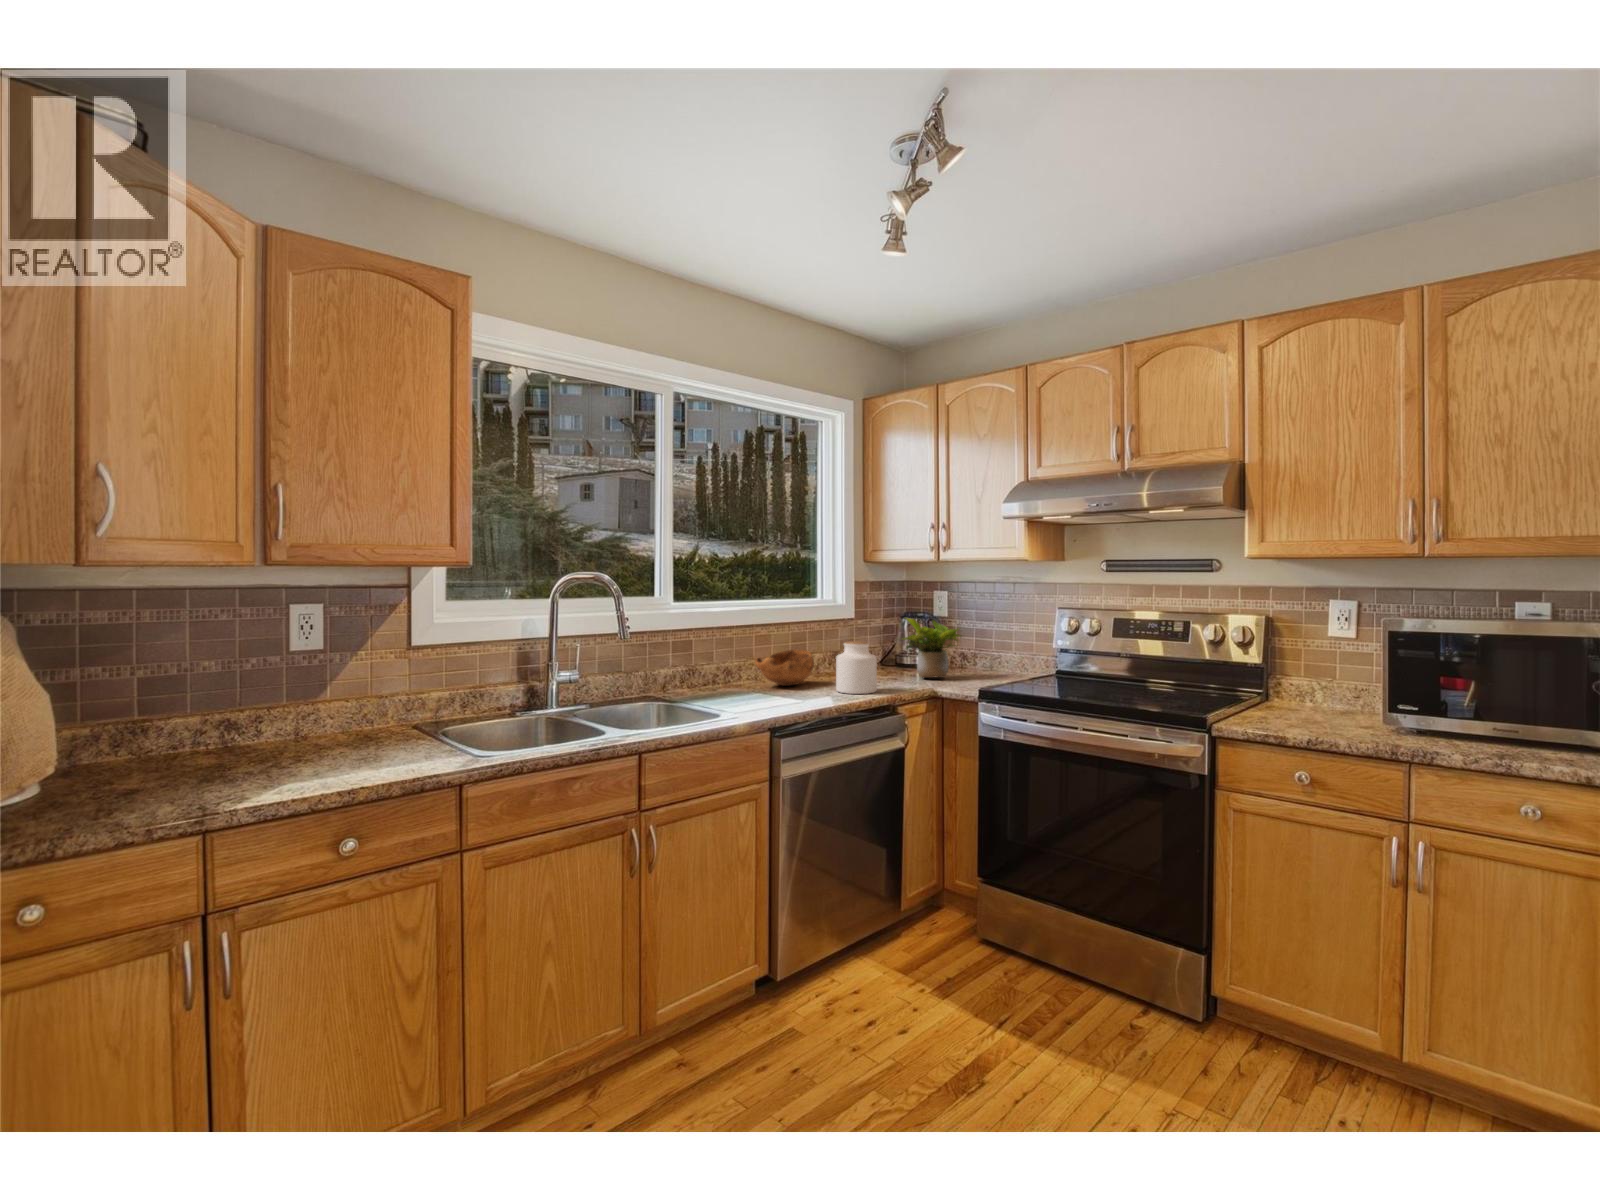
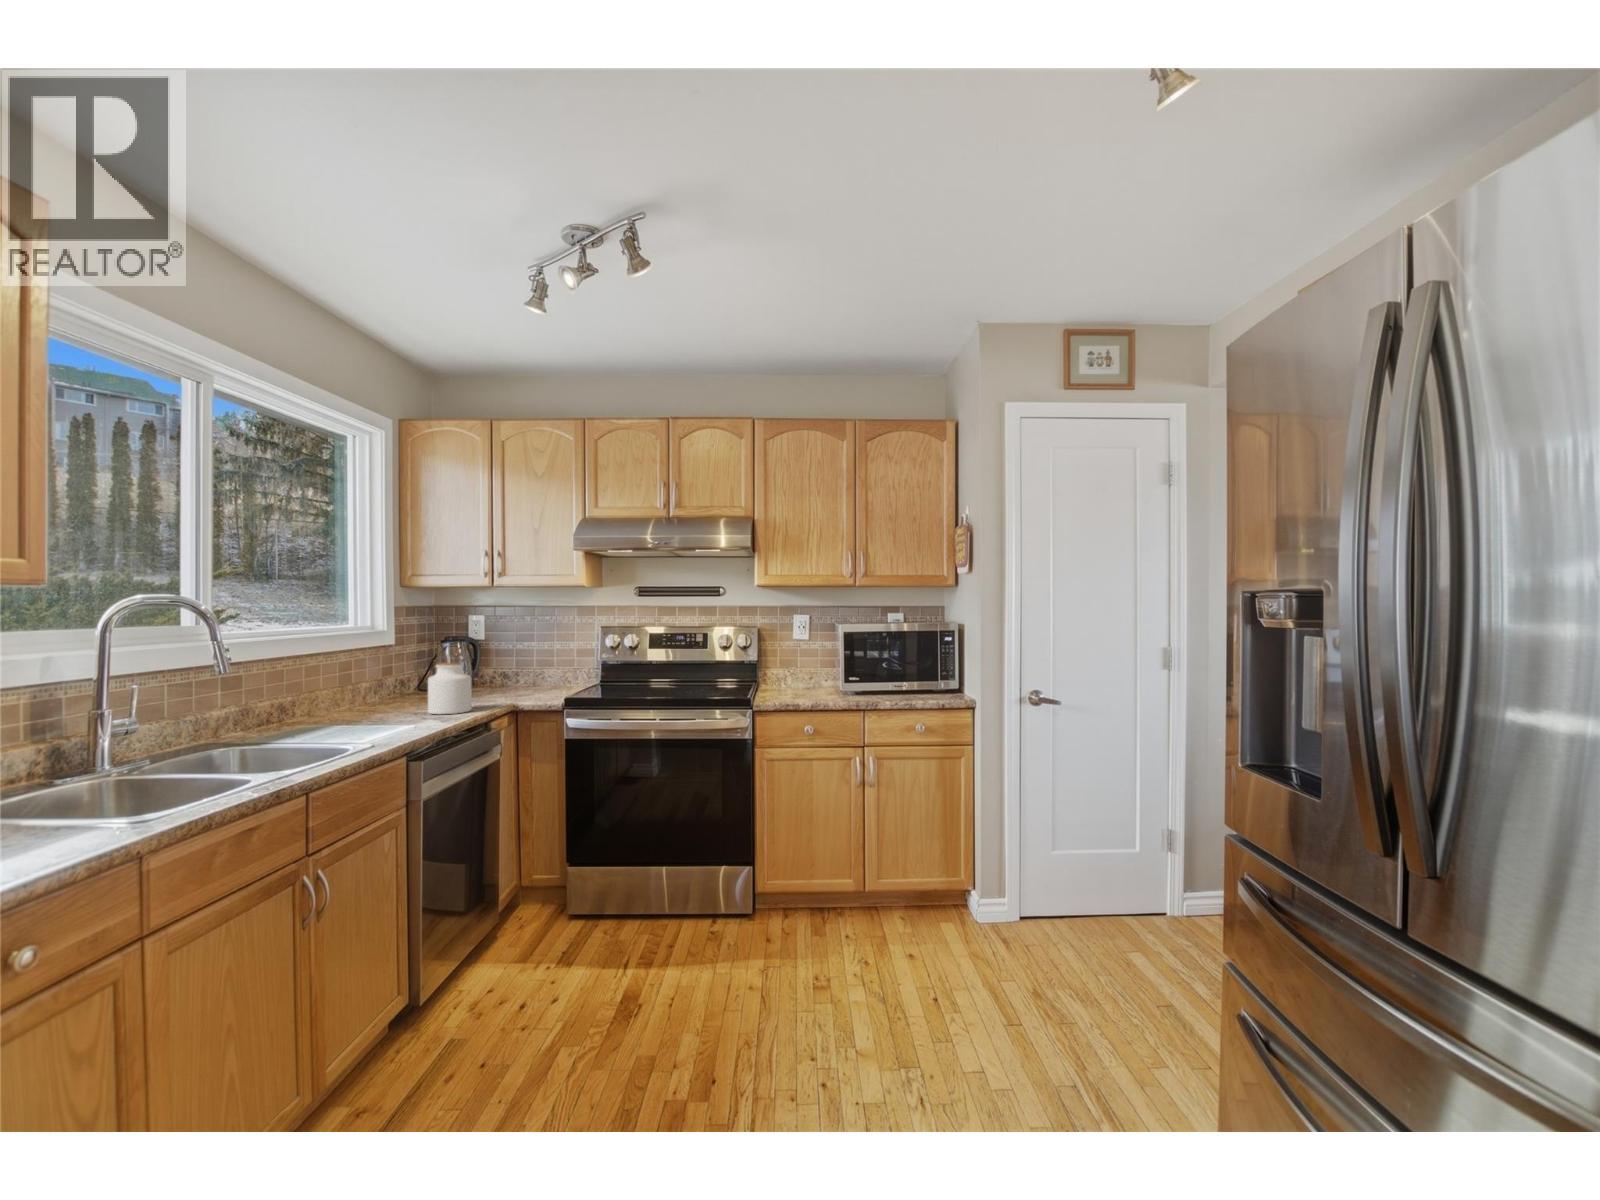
potted plant: present [903,618,961,678] -> none [471,638,527,695]
wooden bowl: present [755,650,814,686] -> none [324,677,389,716]

